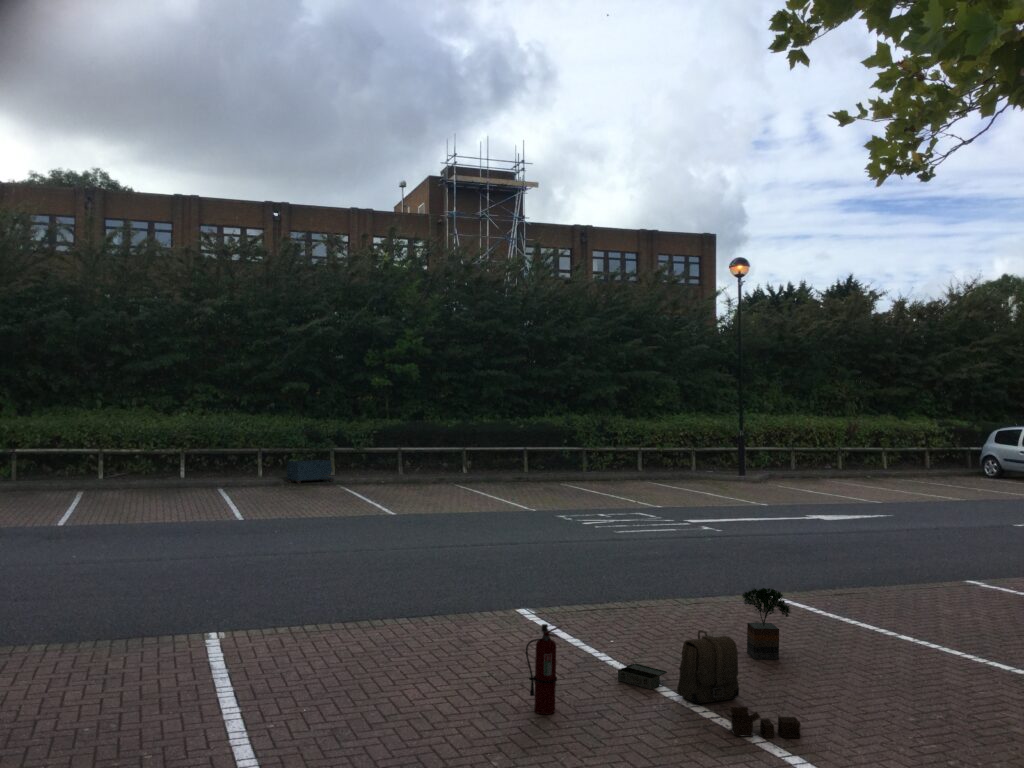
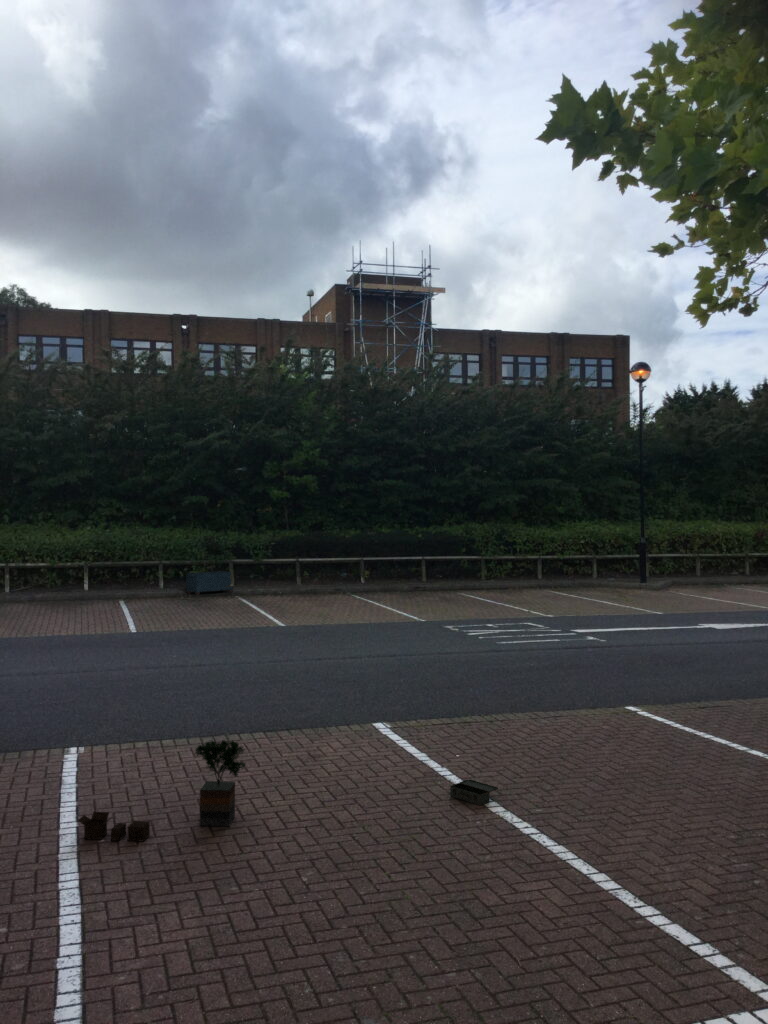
potted tree: present [742,588,790,659] -> present [195,740,245,826]
fire extinguisher: present [526,624,562,714] -> none [349,743,385,830]
backpack: present [677,630,739,704] -> none [503,748,564,820]
cardboard box: present [725,707,800,738] -> present [78,812,150,841]

